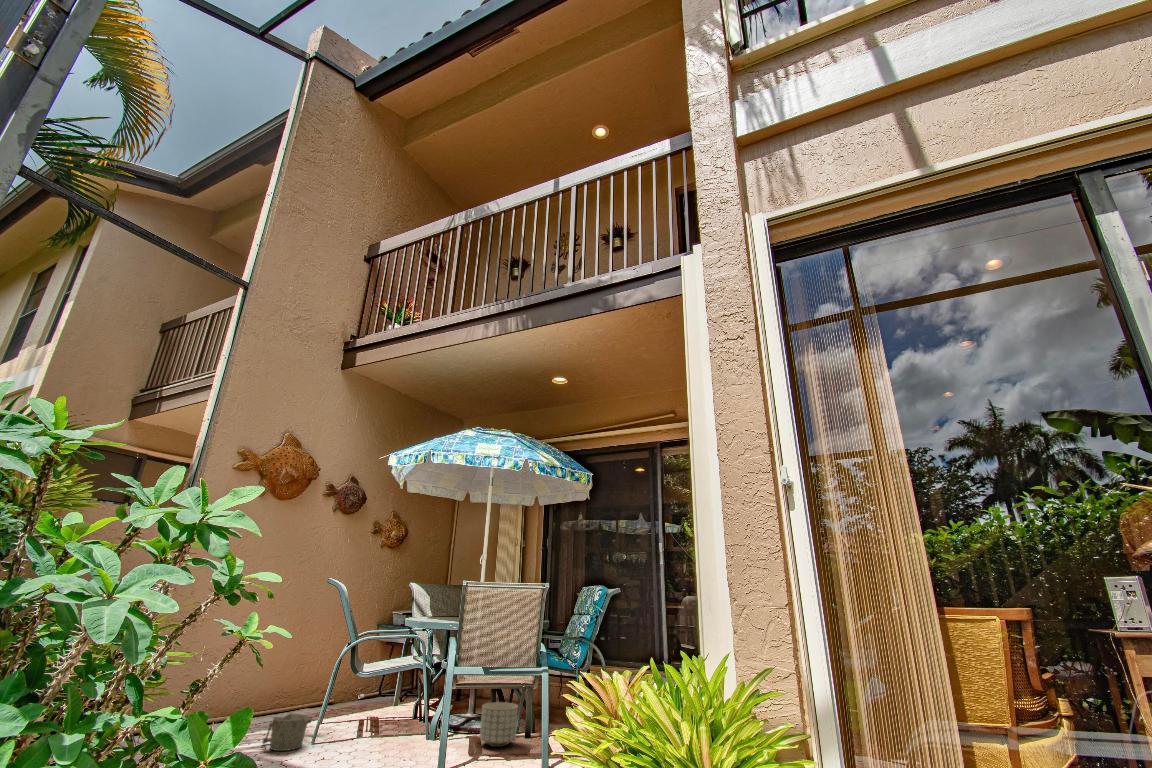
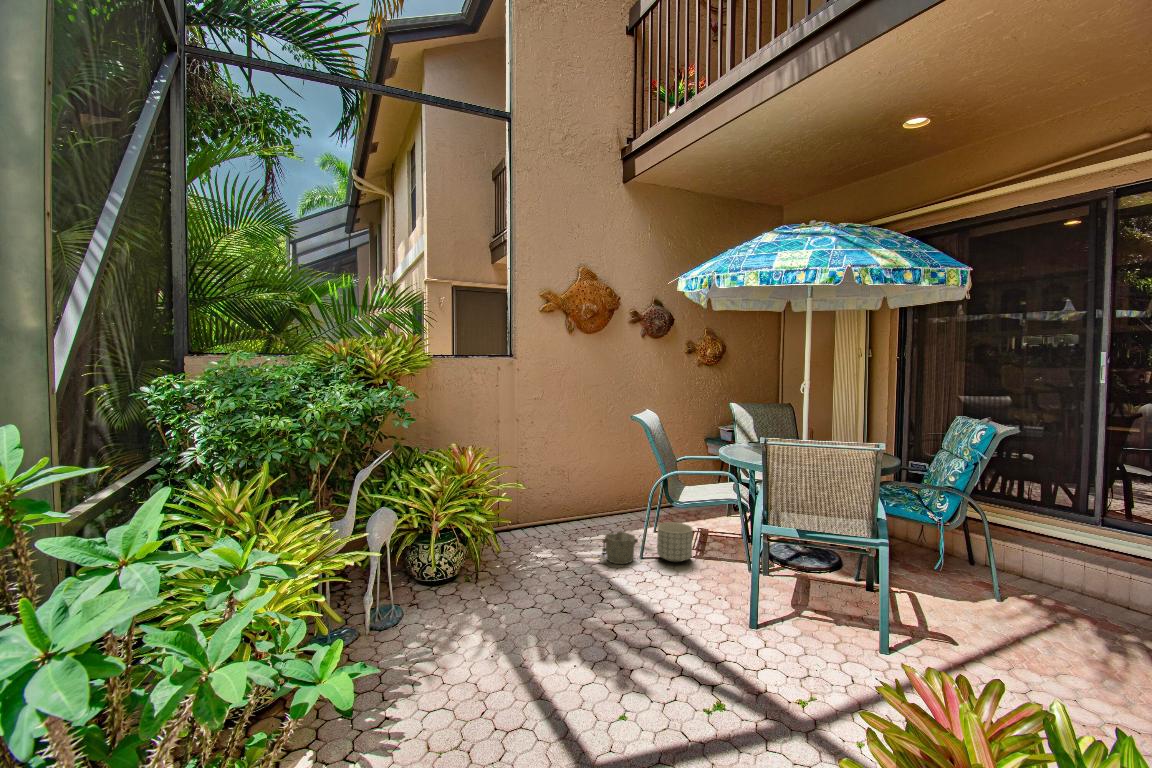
planter: present [480,702,518,747] -> present [657,522,692,562]

